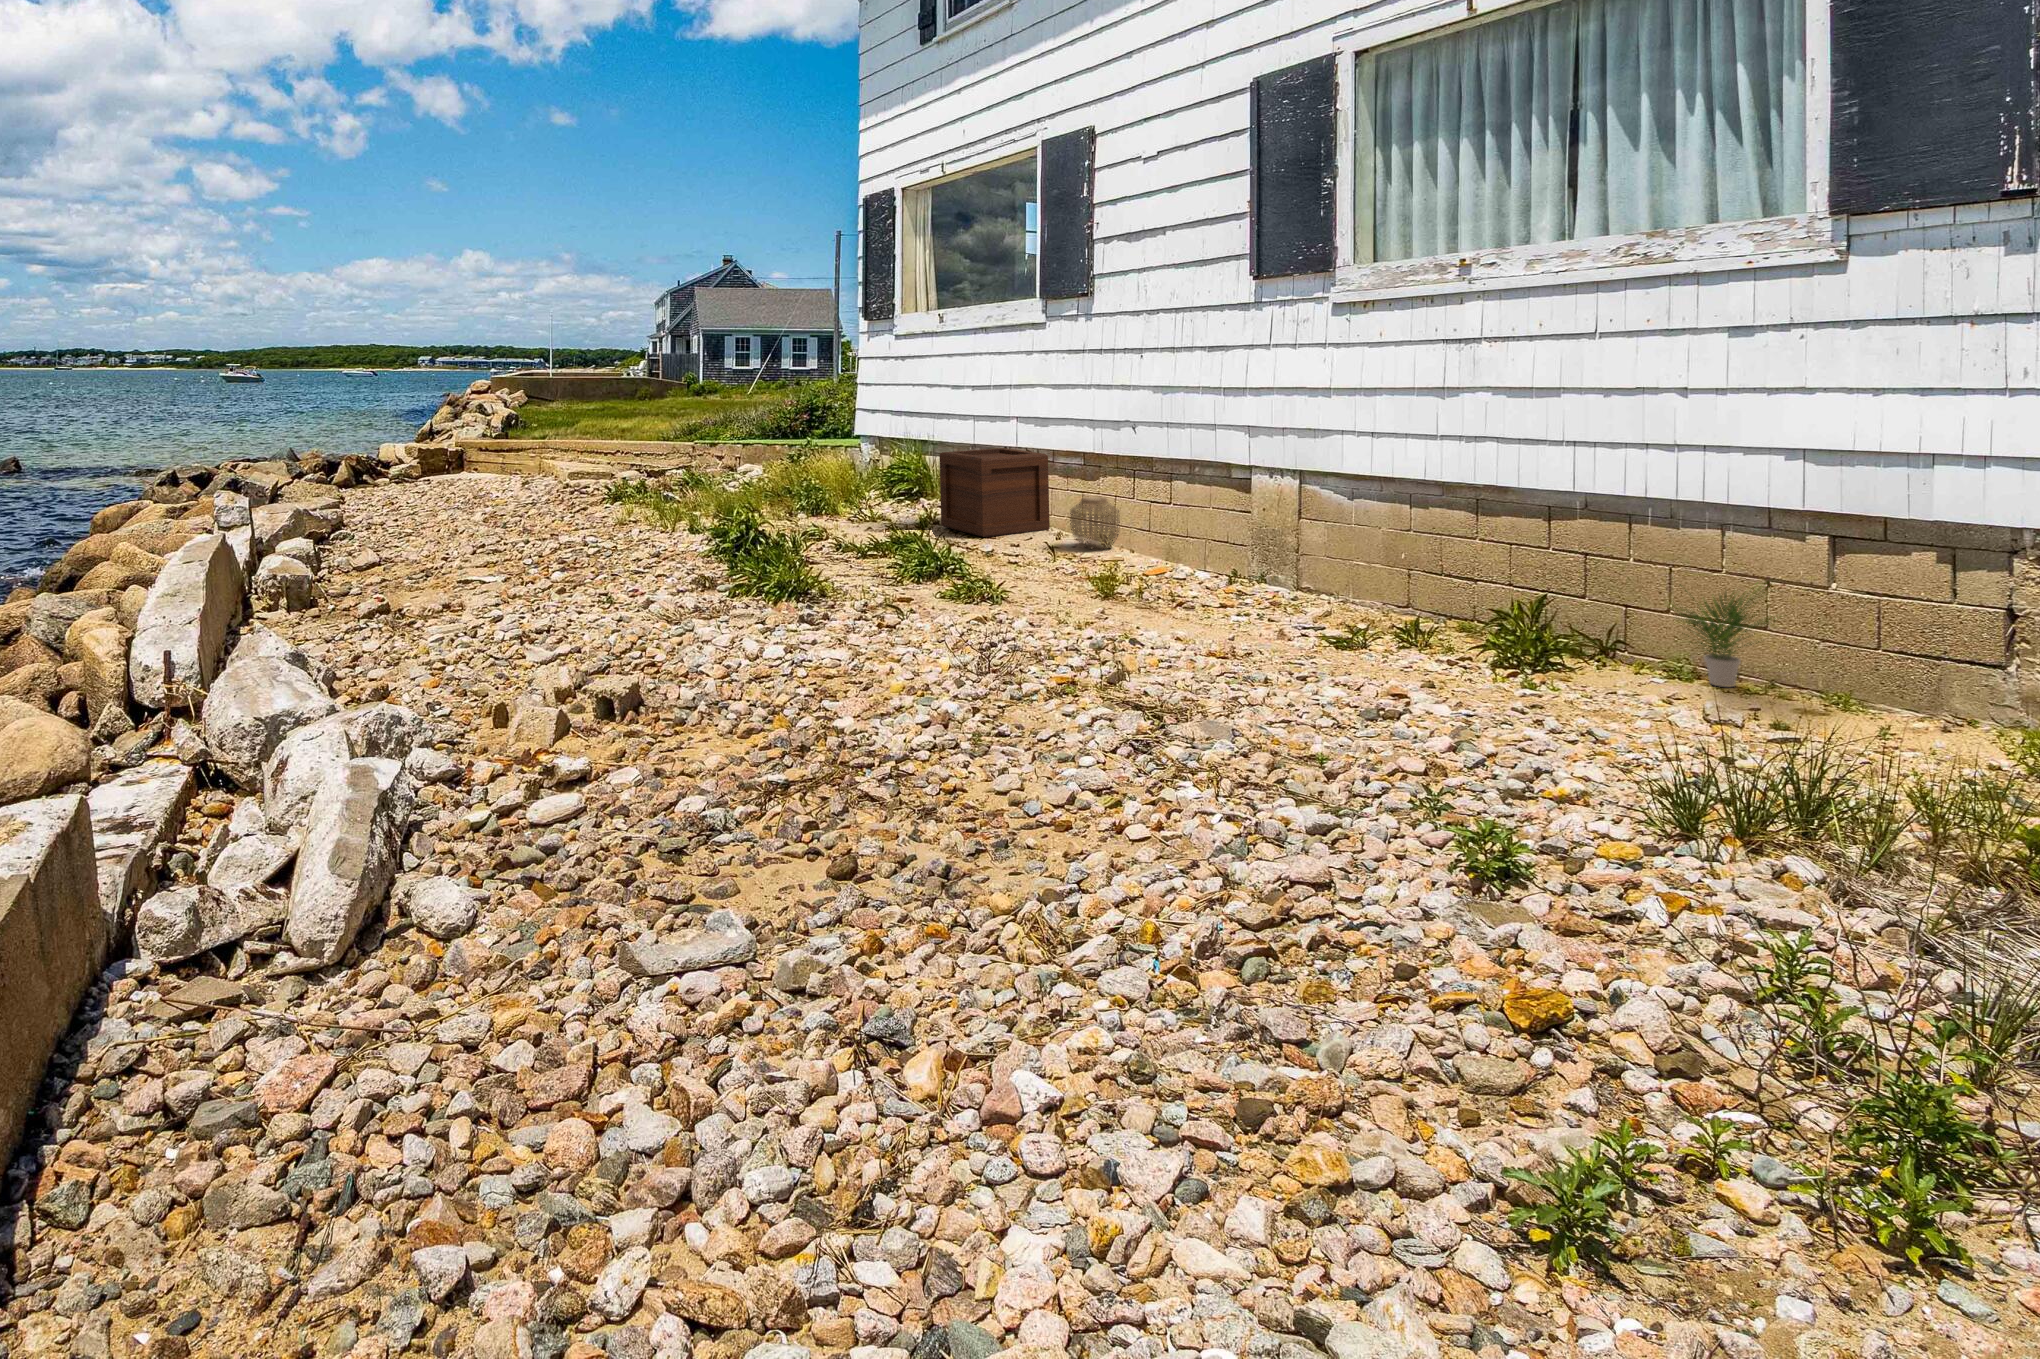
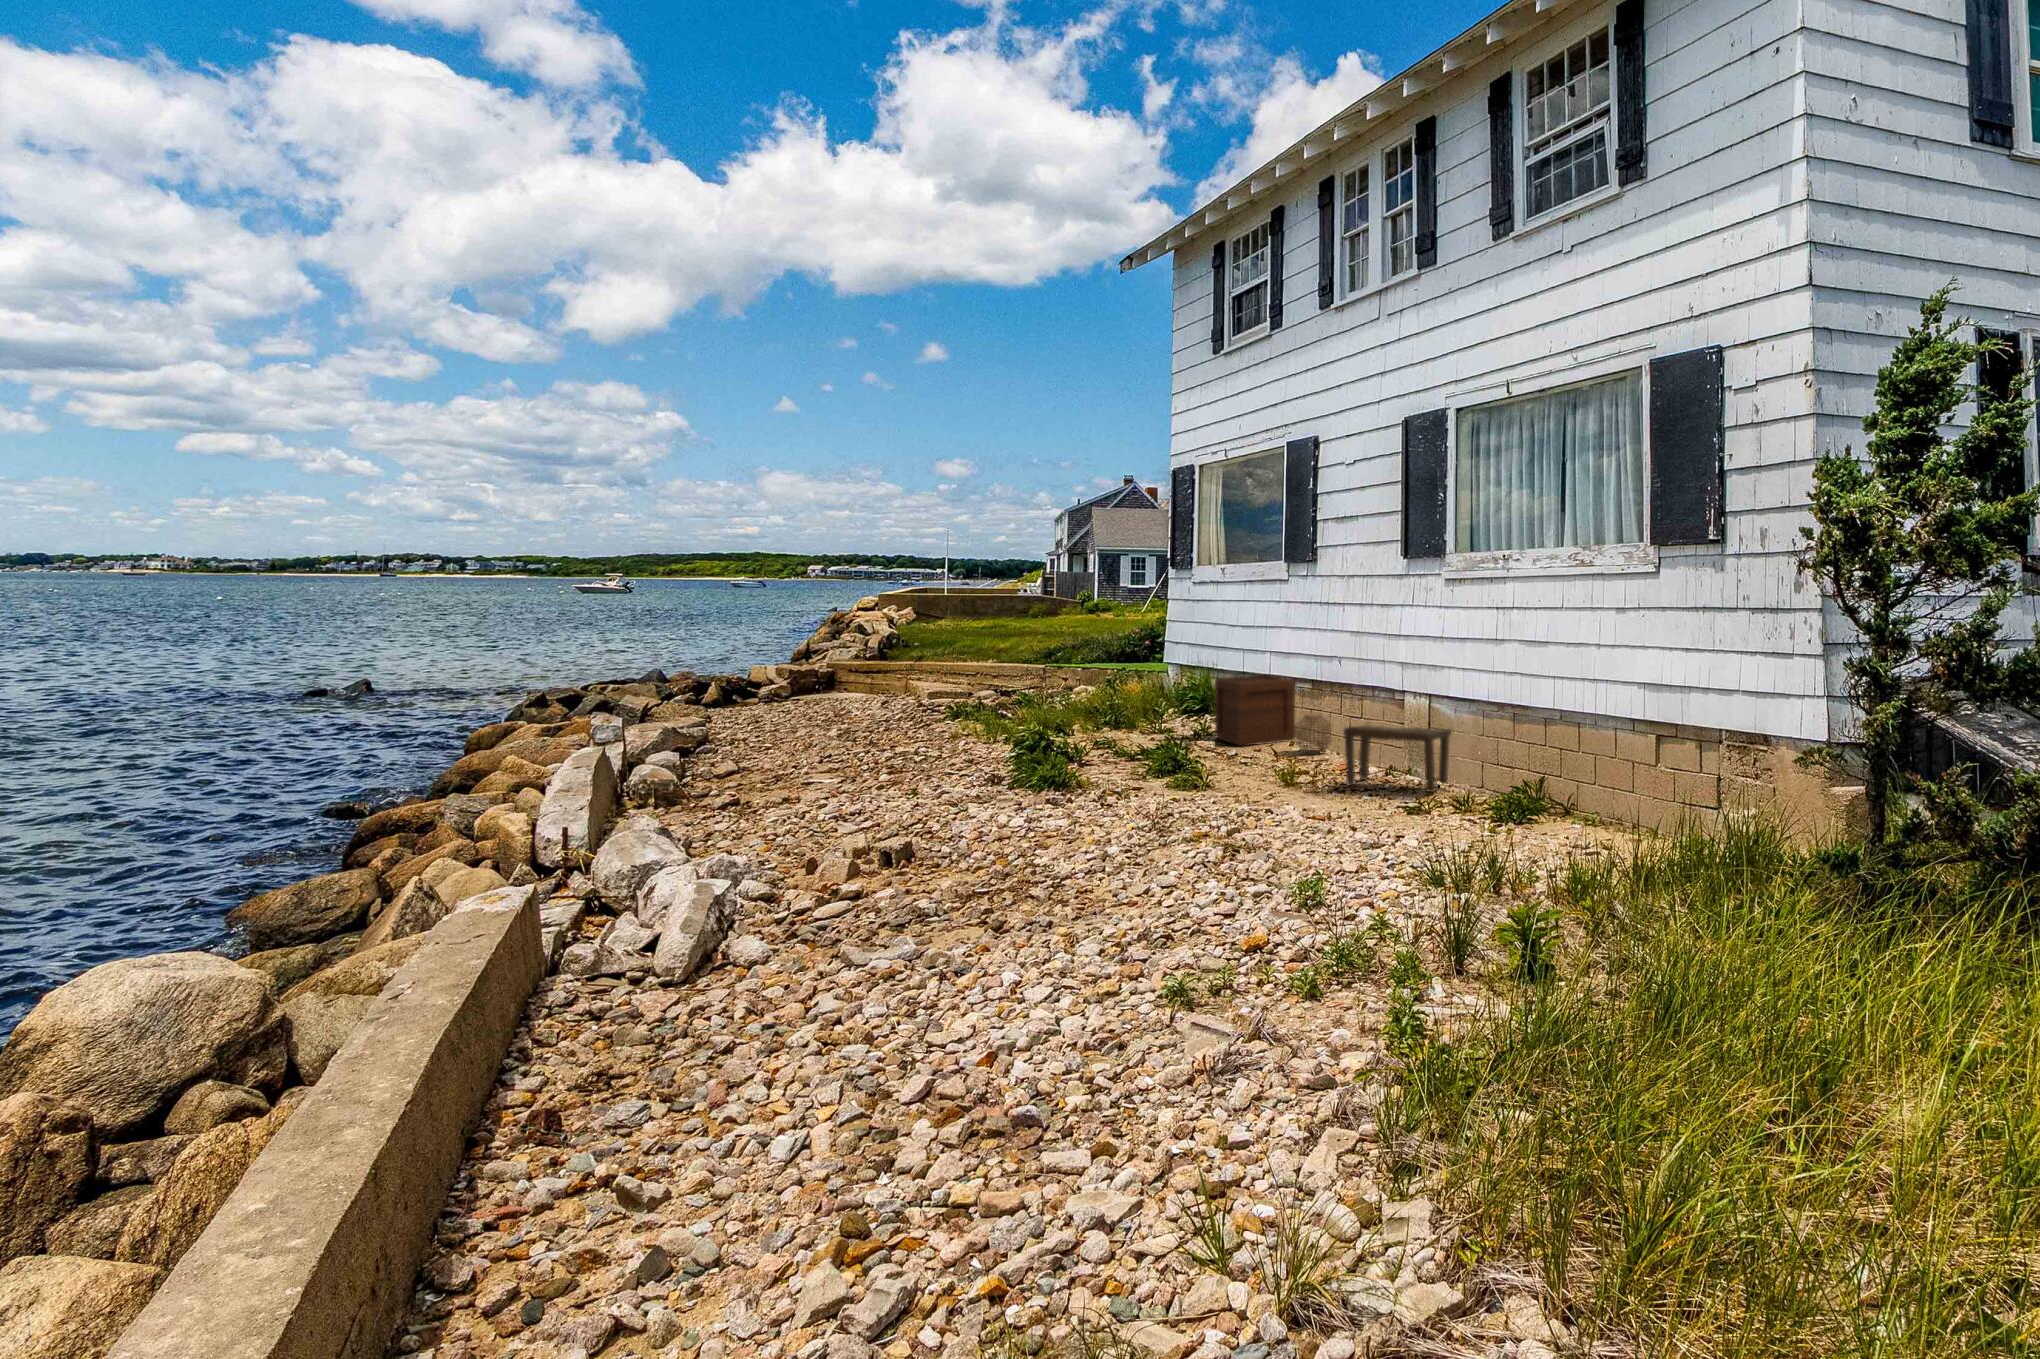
bench: none [1200,512,1369,612] -> present [1343,725,1452,792]
potted plant: present [1676,585,1776,687] -> none [1546,758,1604,828]

